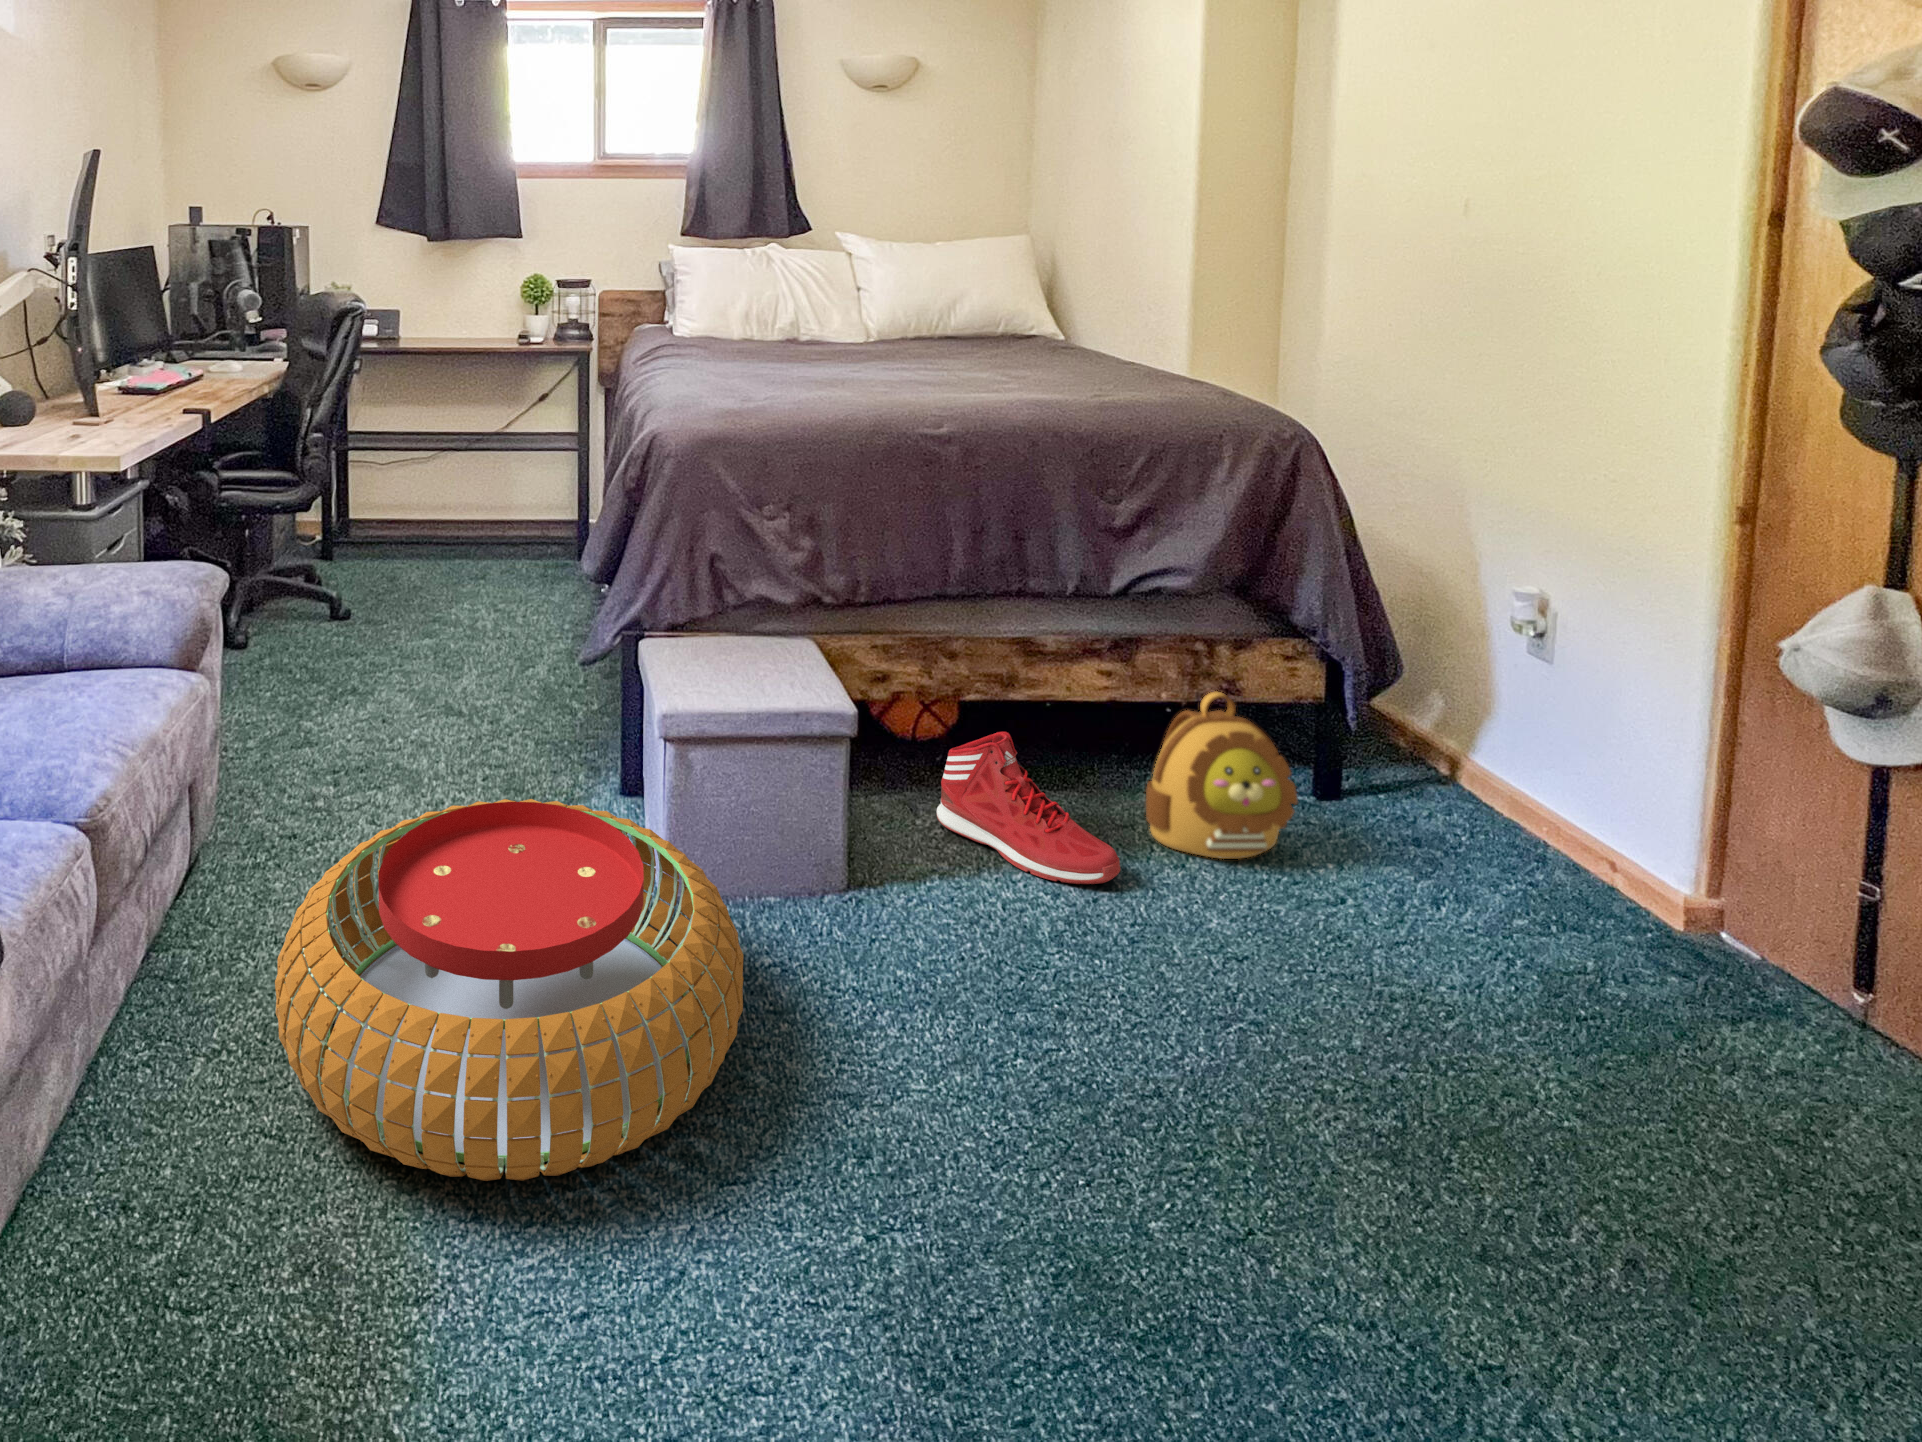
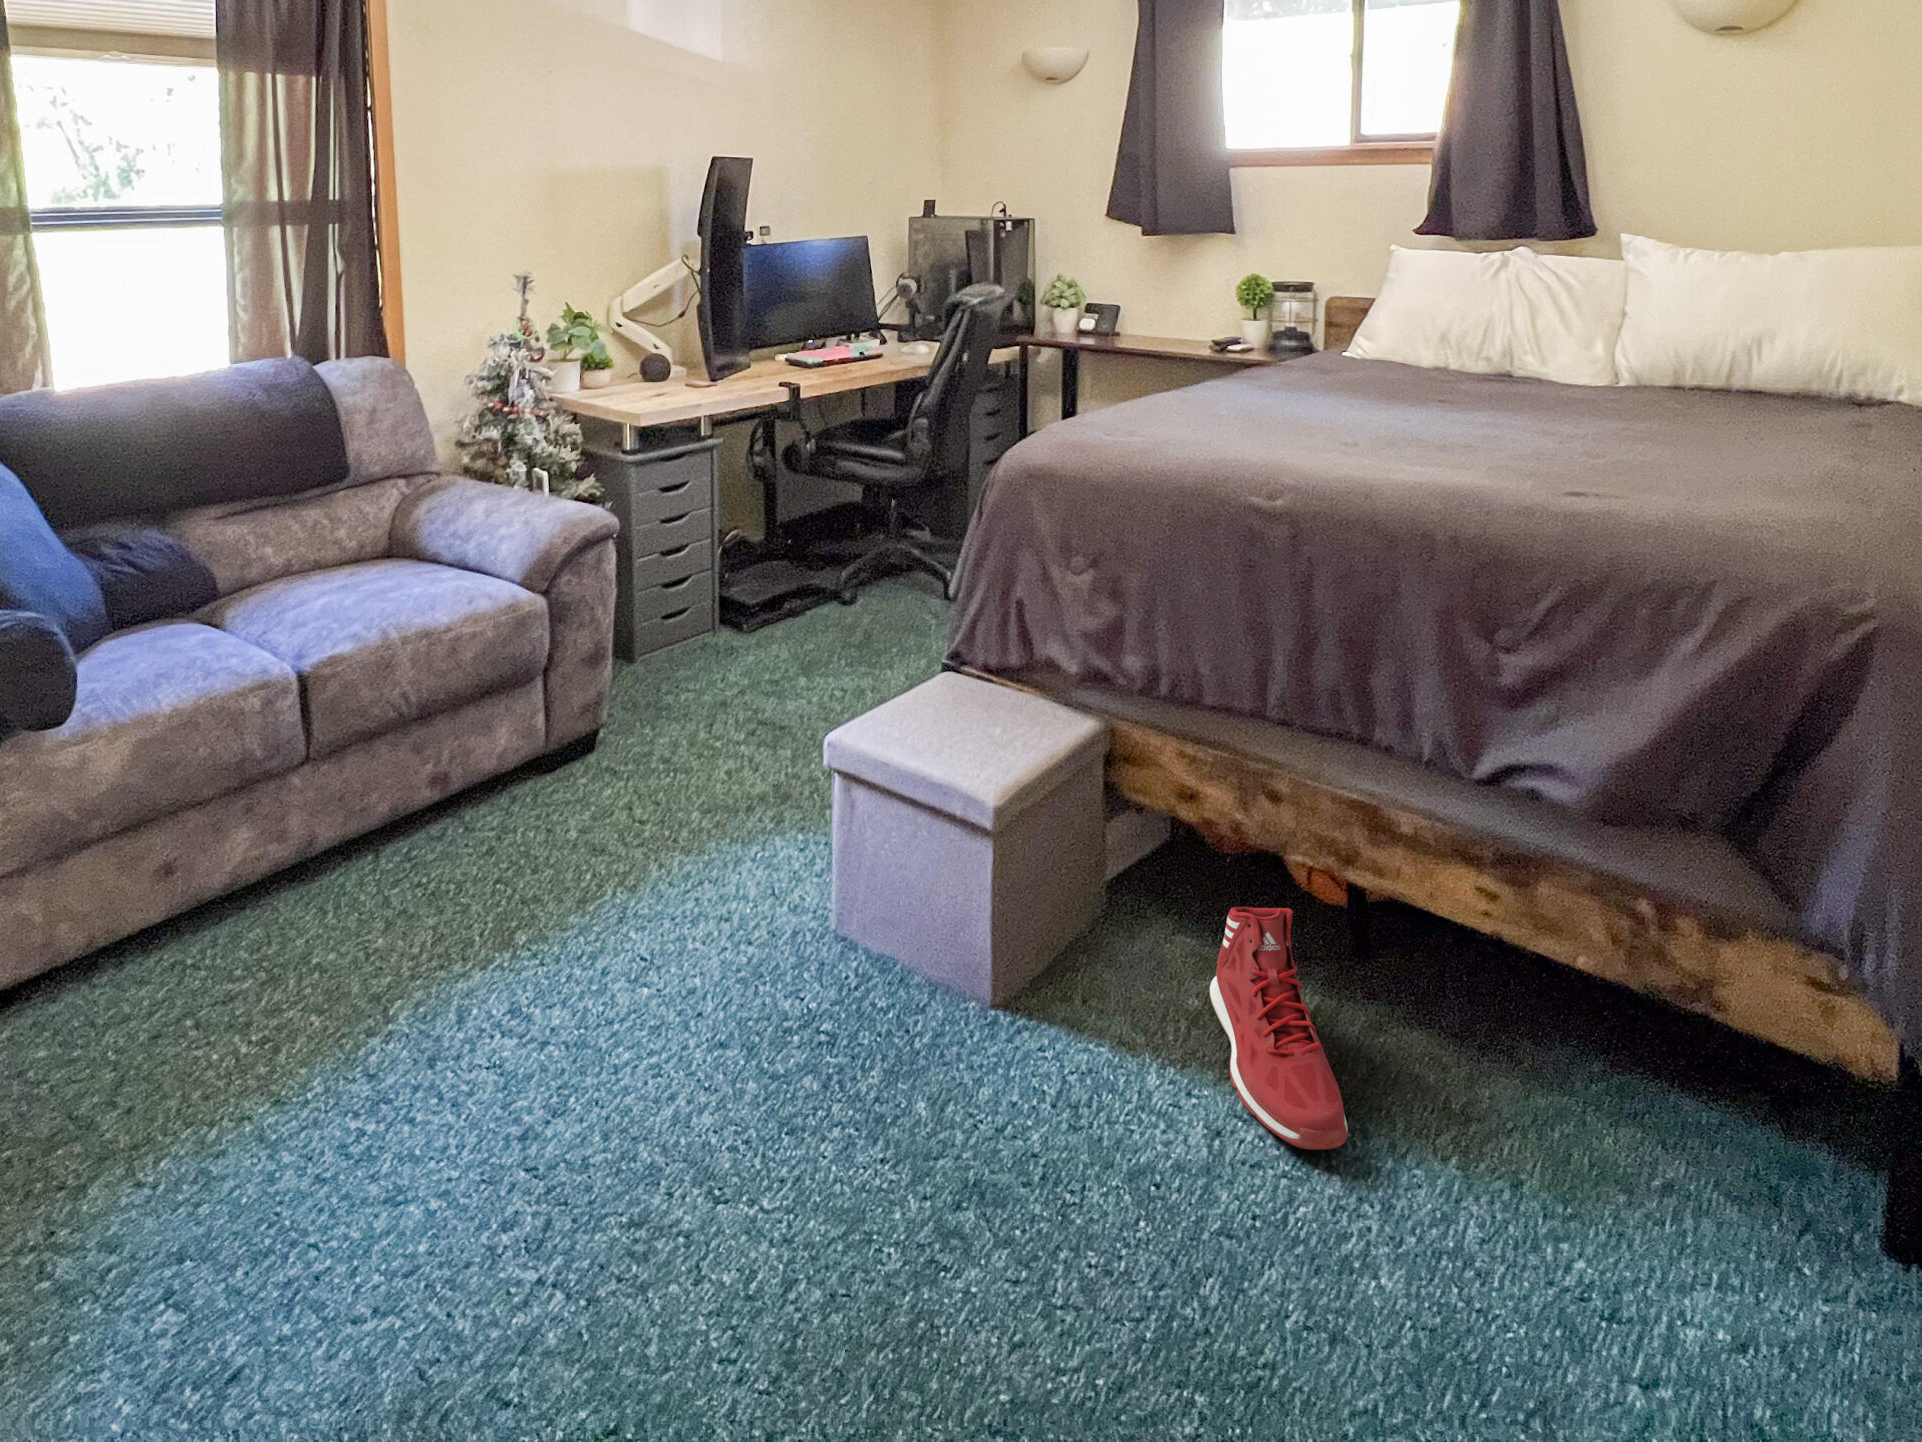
backpack: present [1146,691,1298,859] -> none [1459,973,1703,1250]
pouf: present [275,799,743,1181] -> none [371,759,804,1095]

